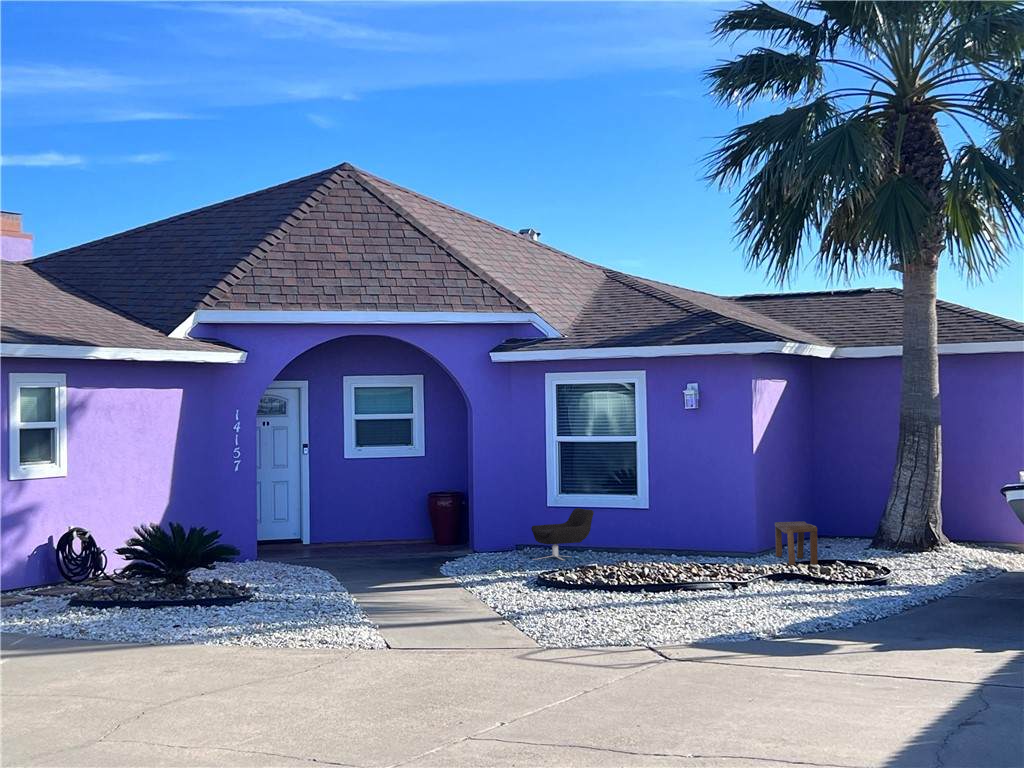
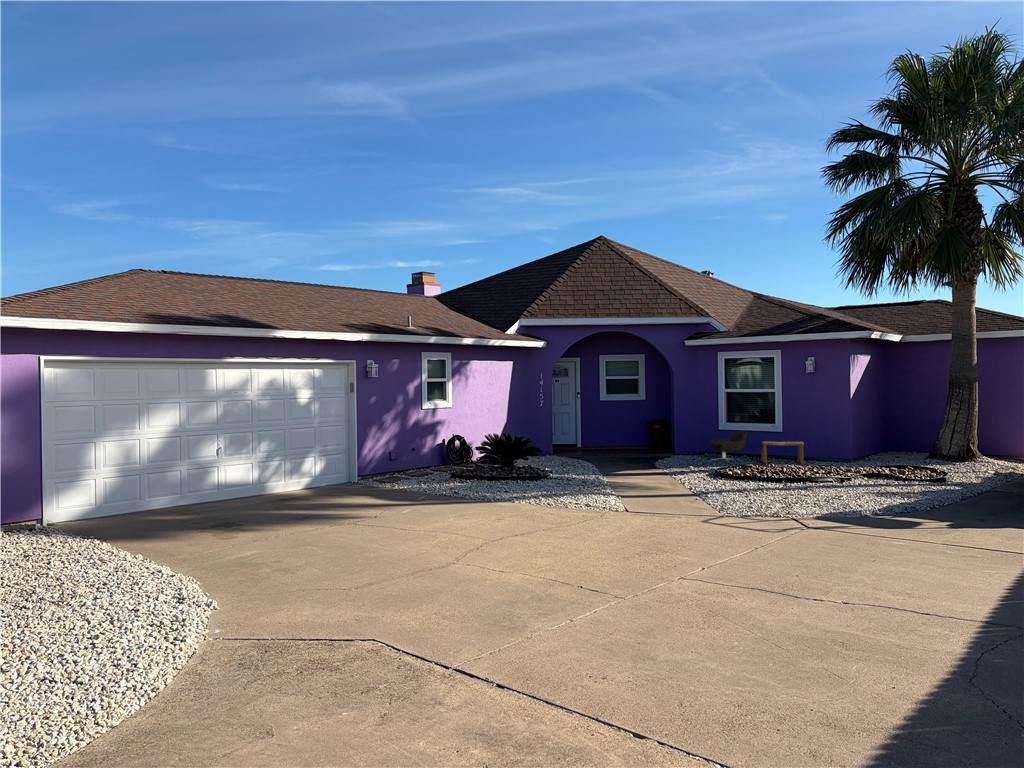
bench: present [775,521,818,565] -> present [761,441,804,464]

